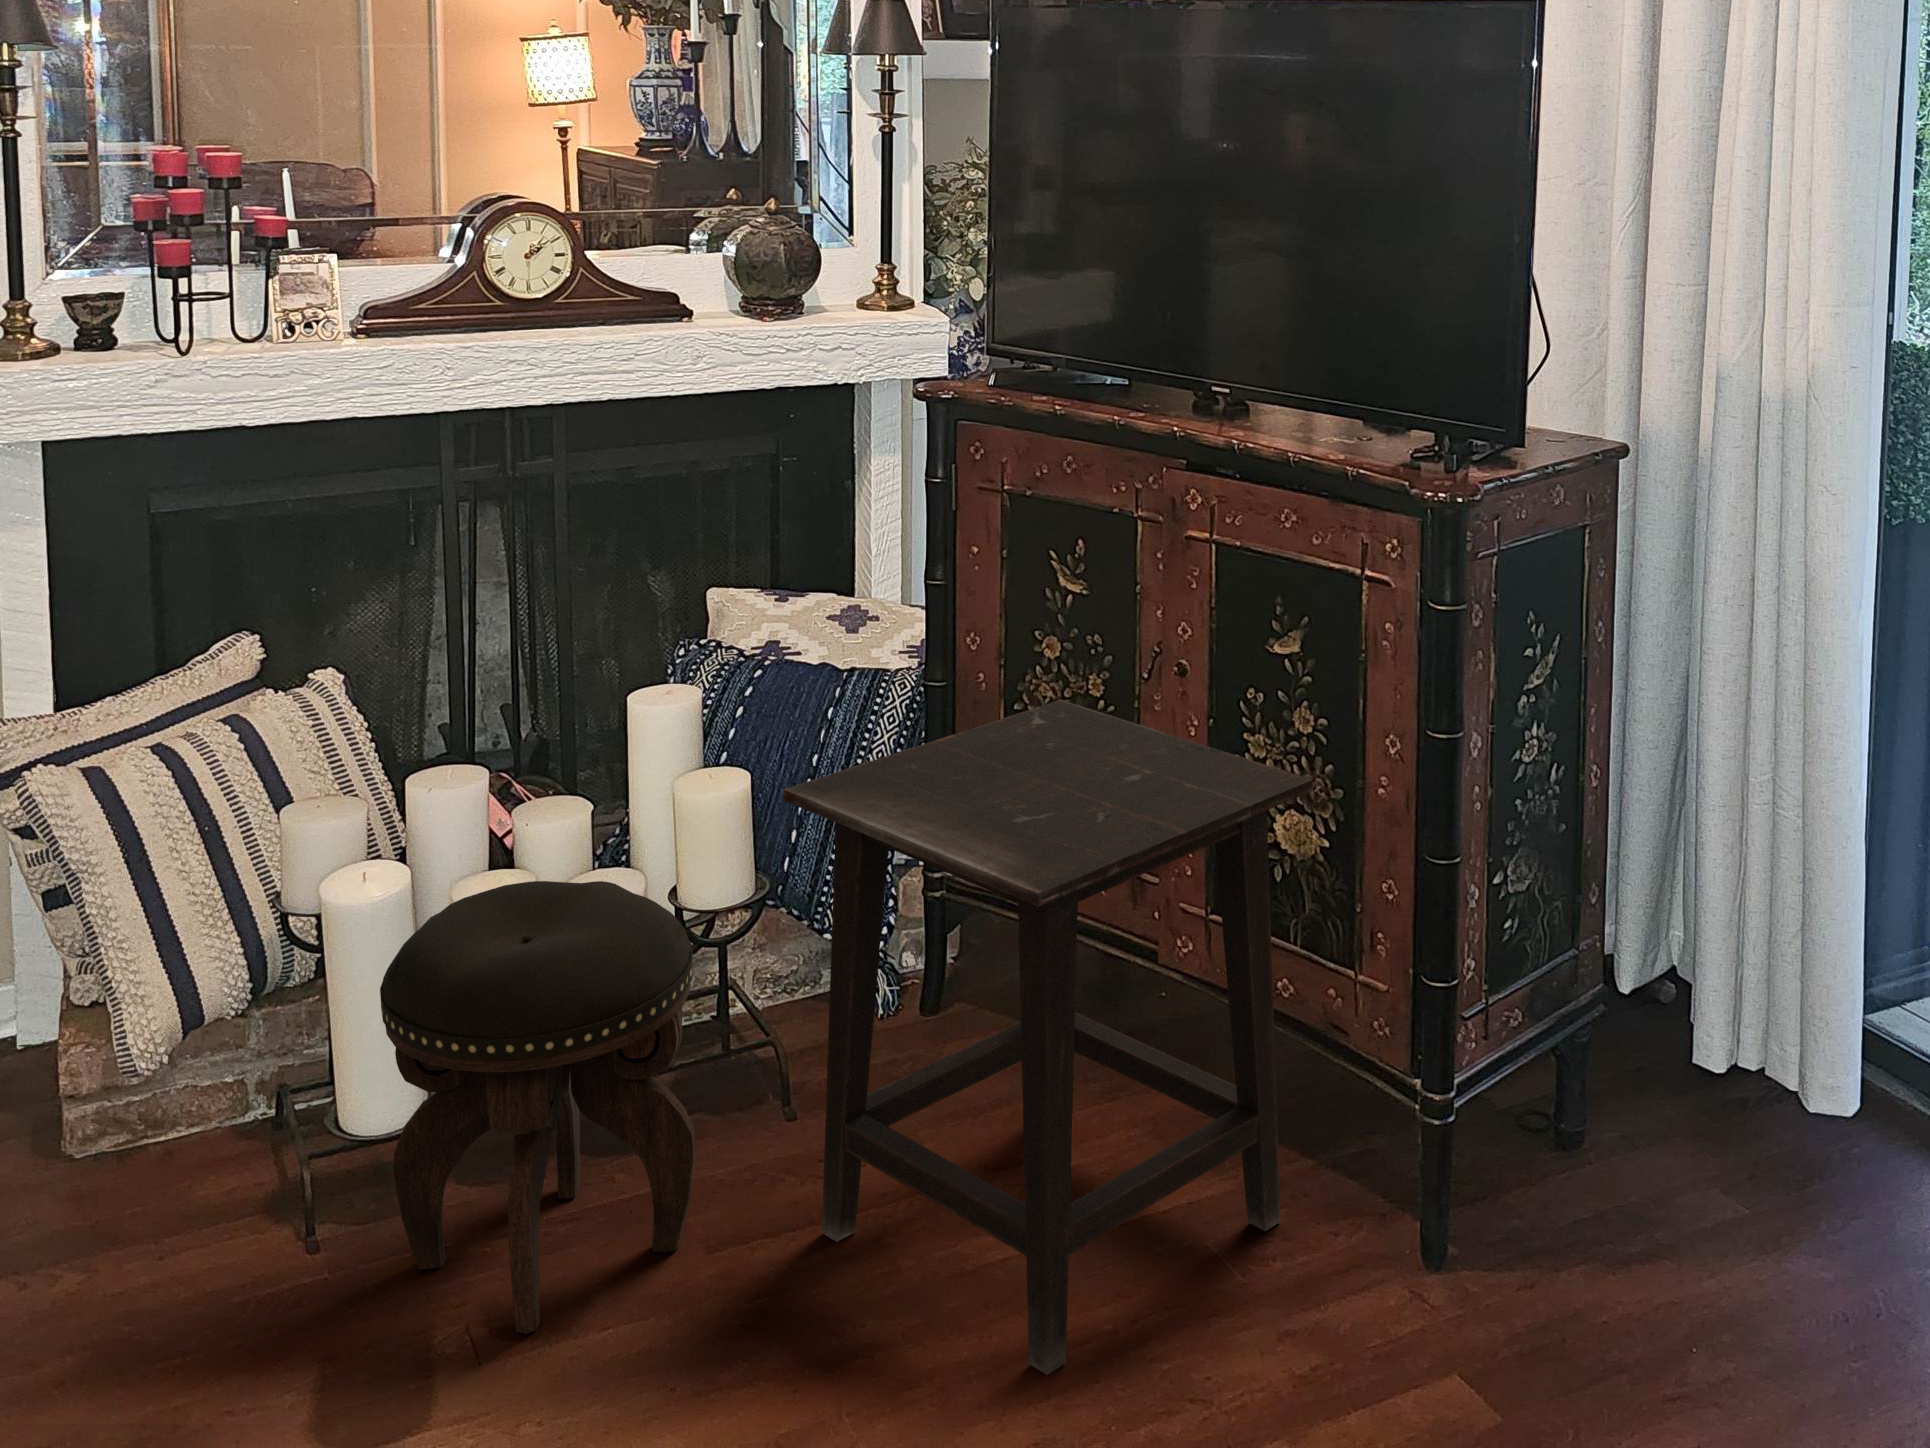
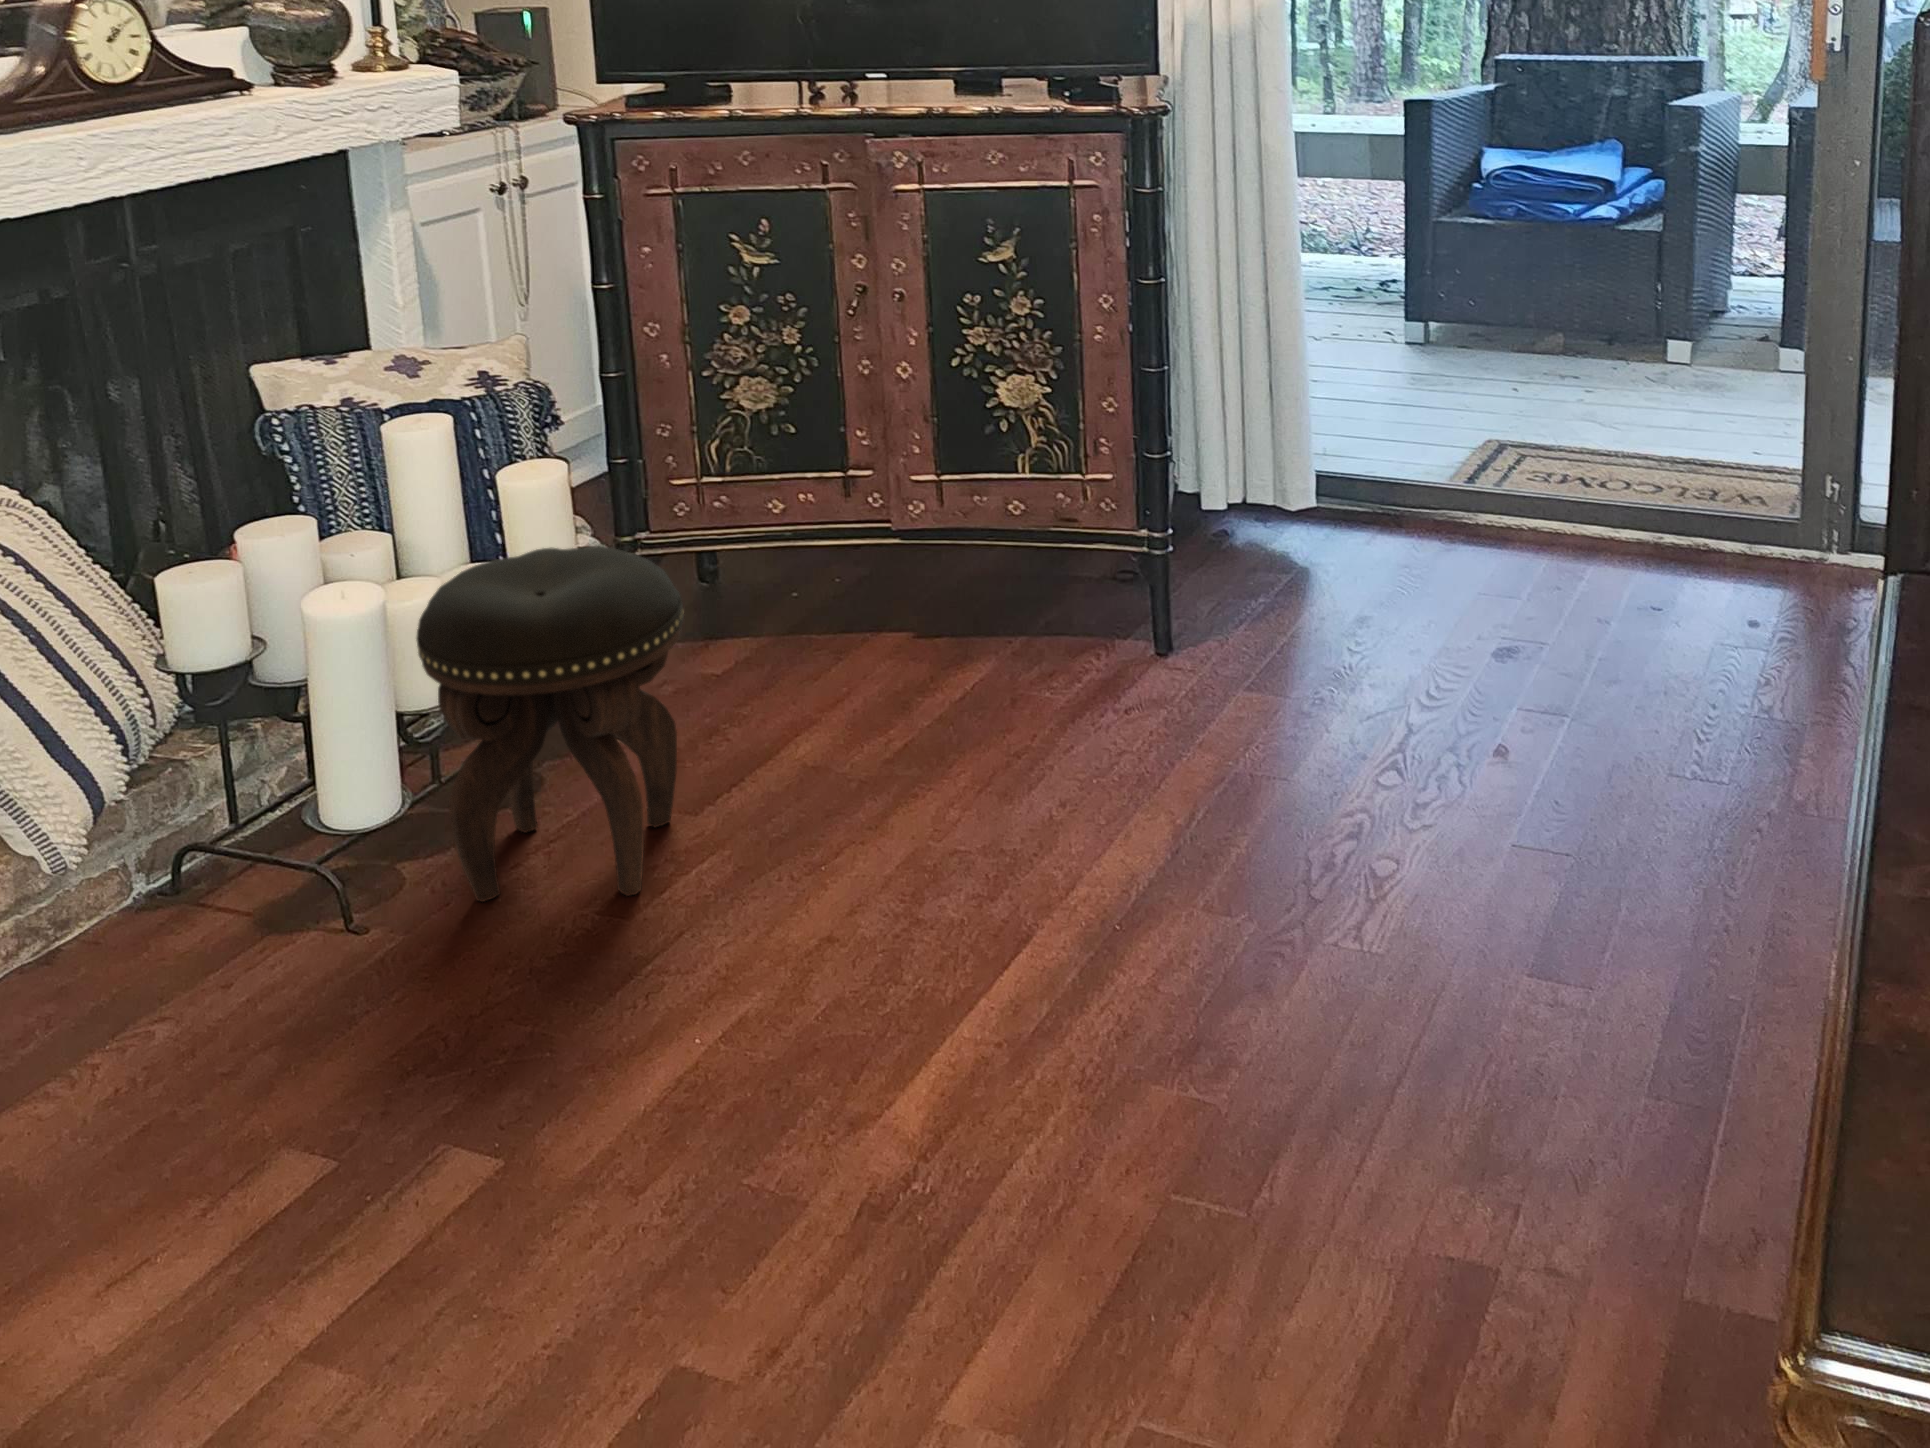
side table: present [784,700,1313,1375] -> none [712,342,1050,777]

